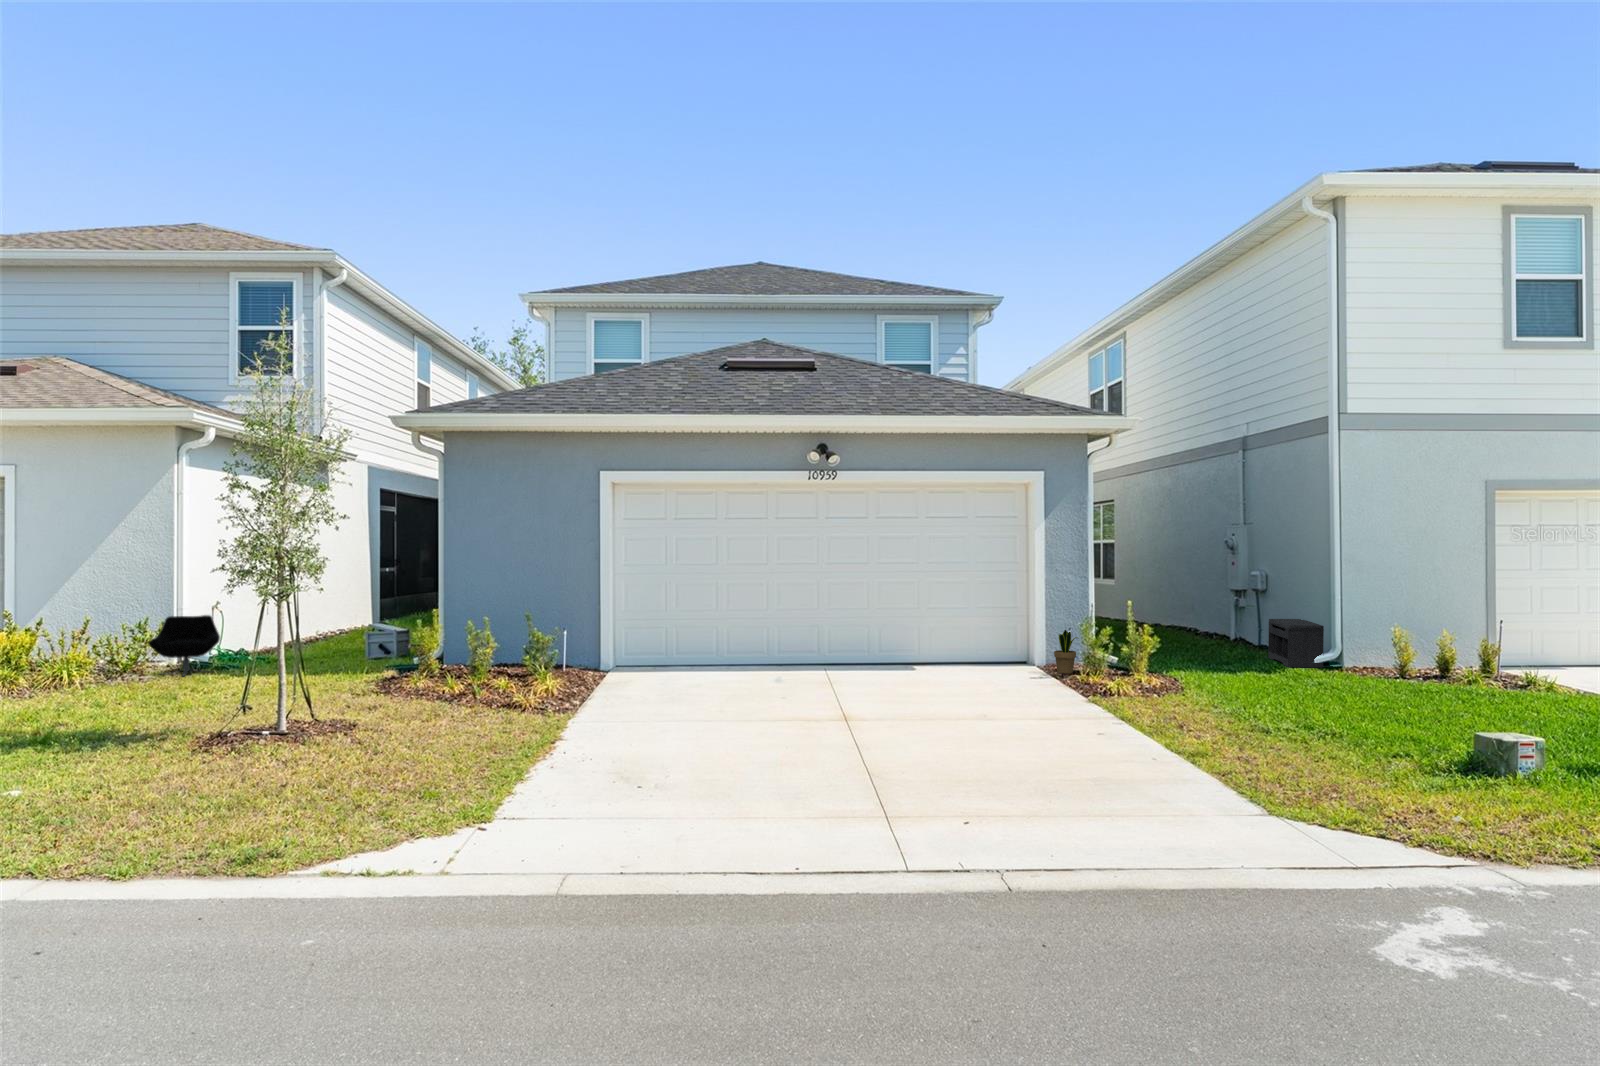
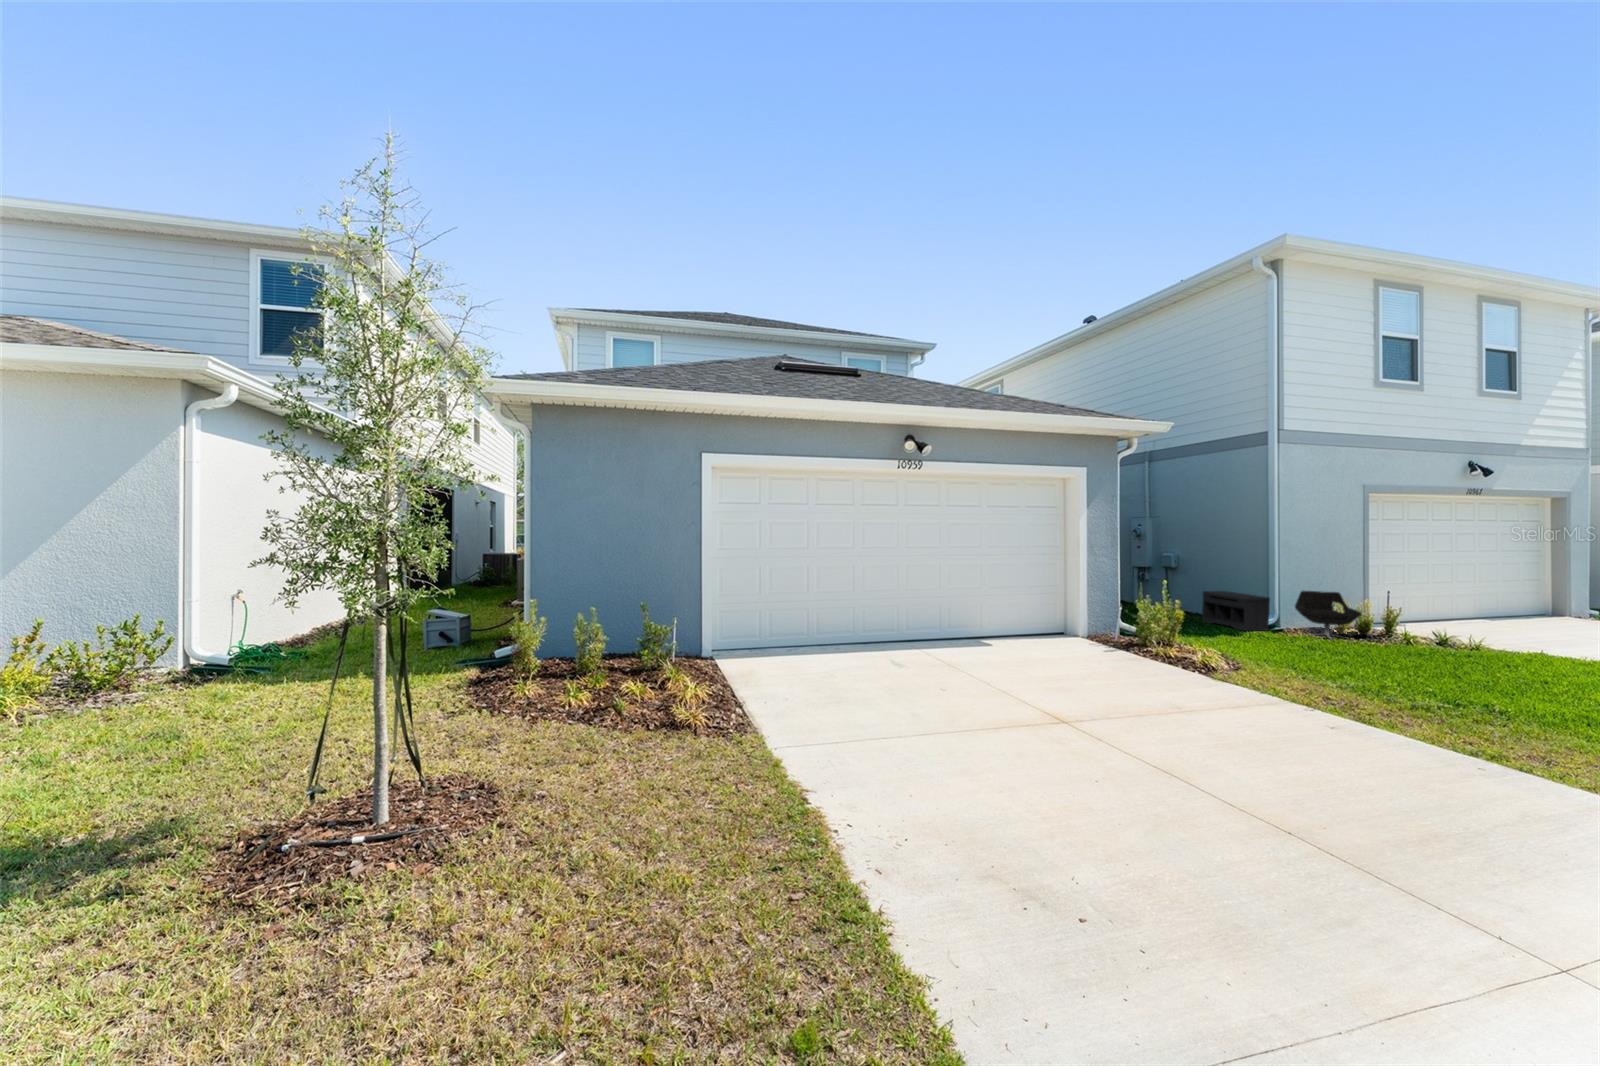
lounge chair: present [148,615,220,676] -> present [1295,590,1361,640]
potted plant: present [1054,630,1079,673] -> none [1097,606,1120,644]

